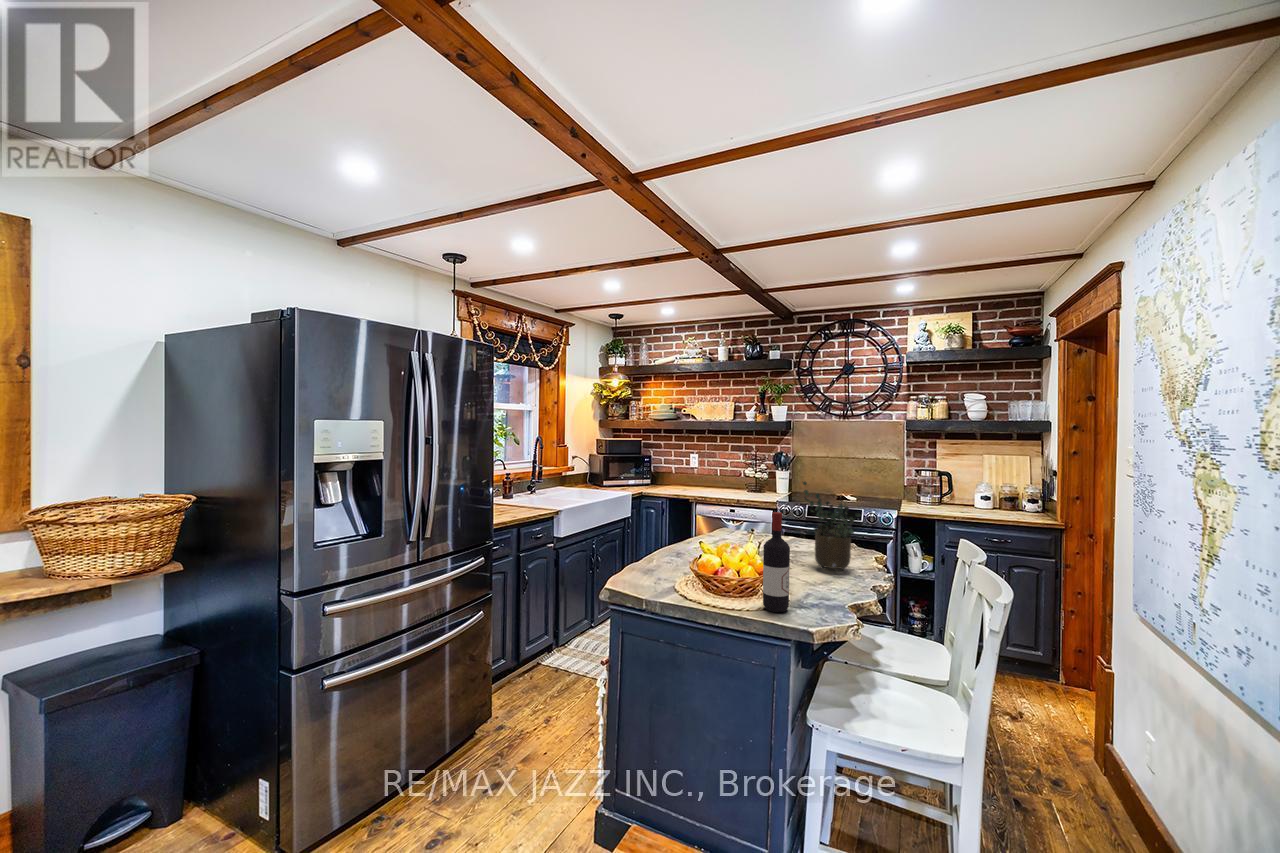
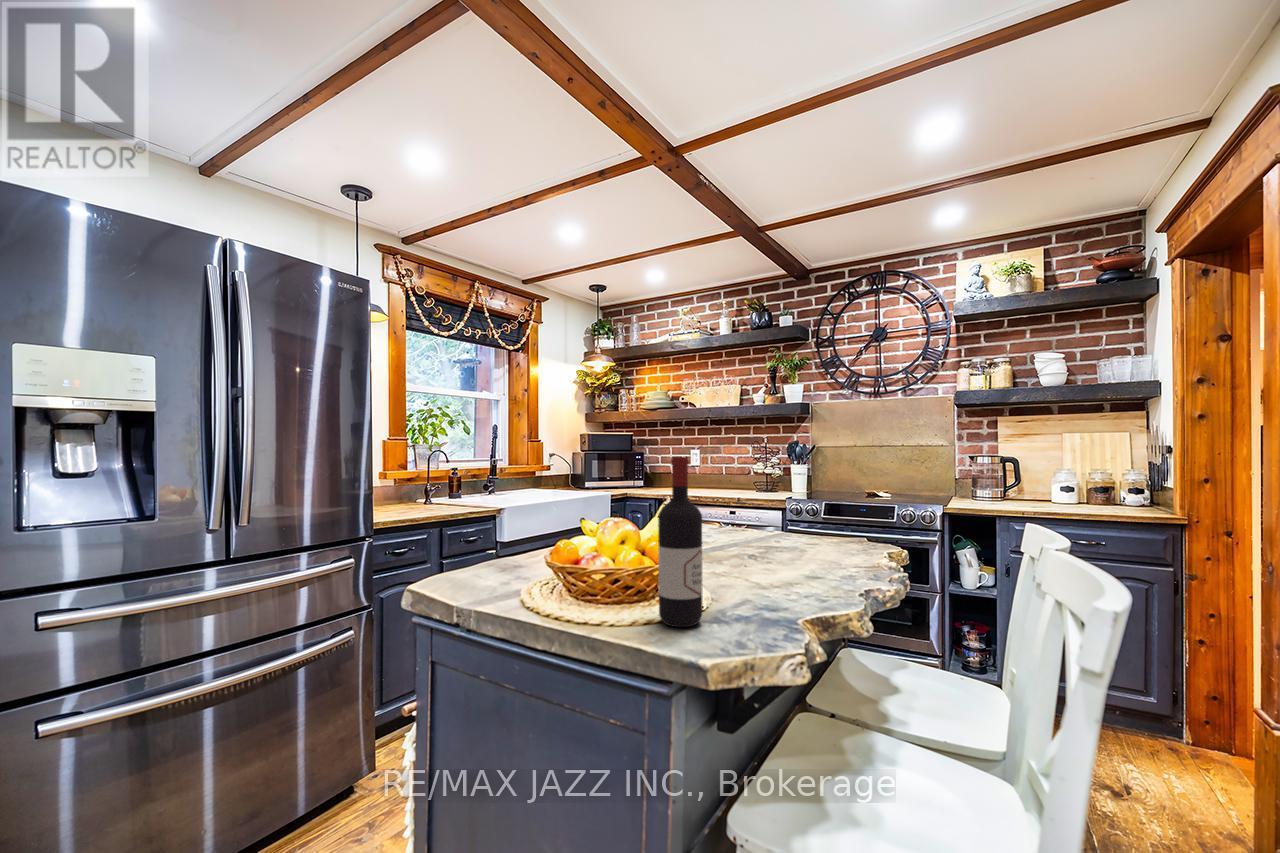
potted plant: present [803,482,861,571] -> none [772,438,856,571]

